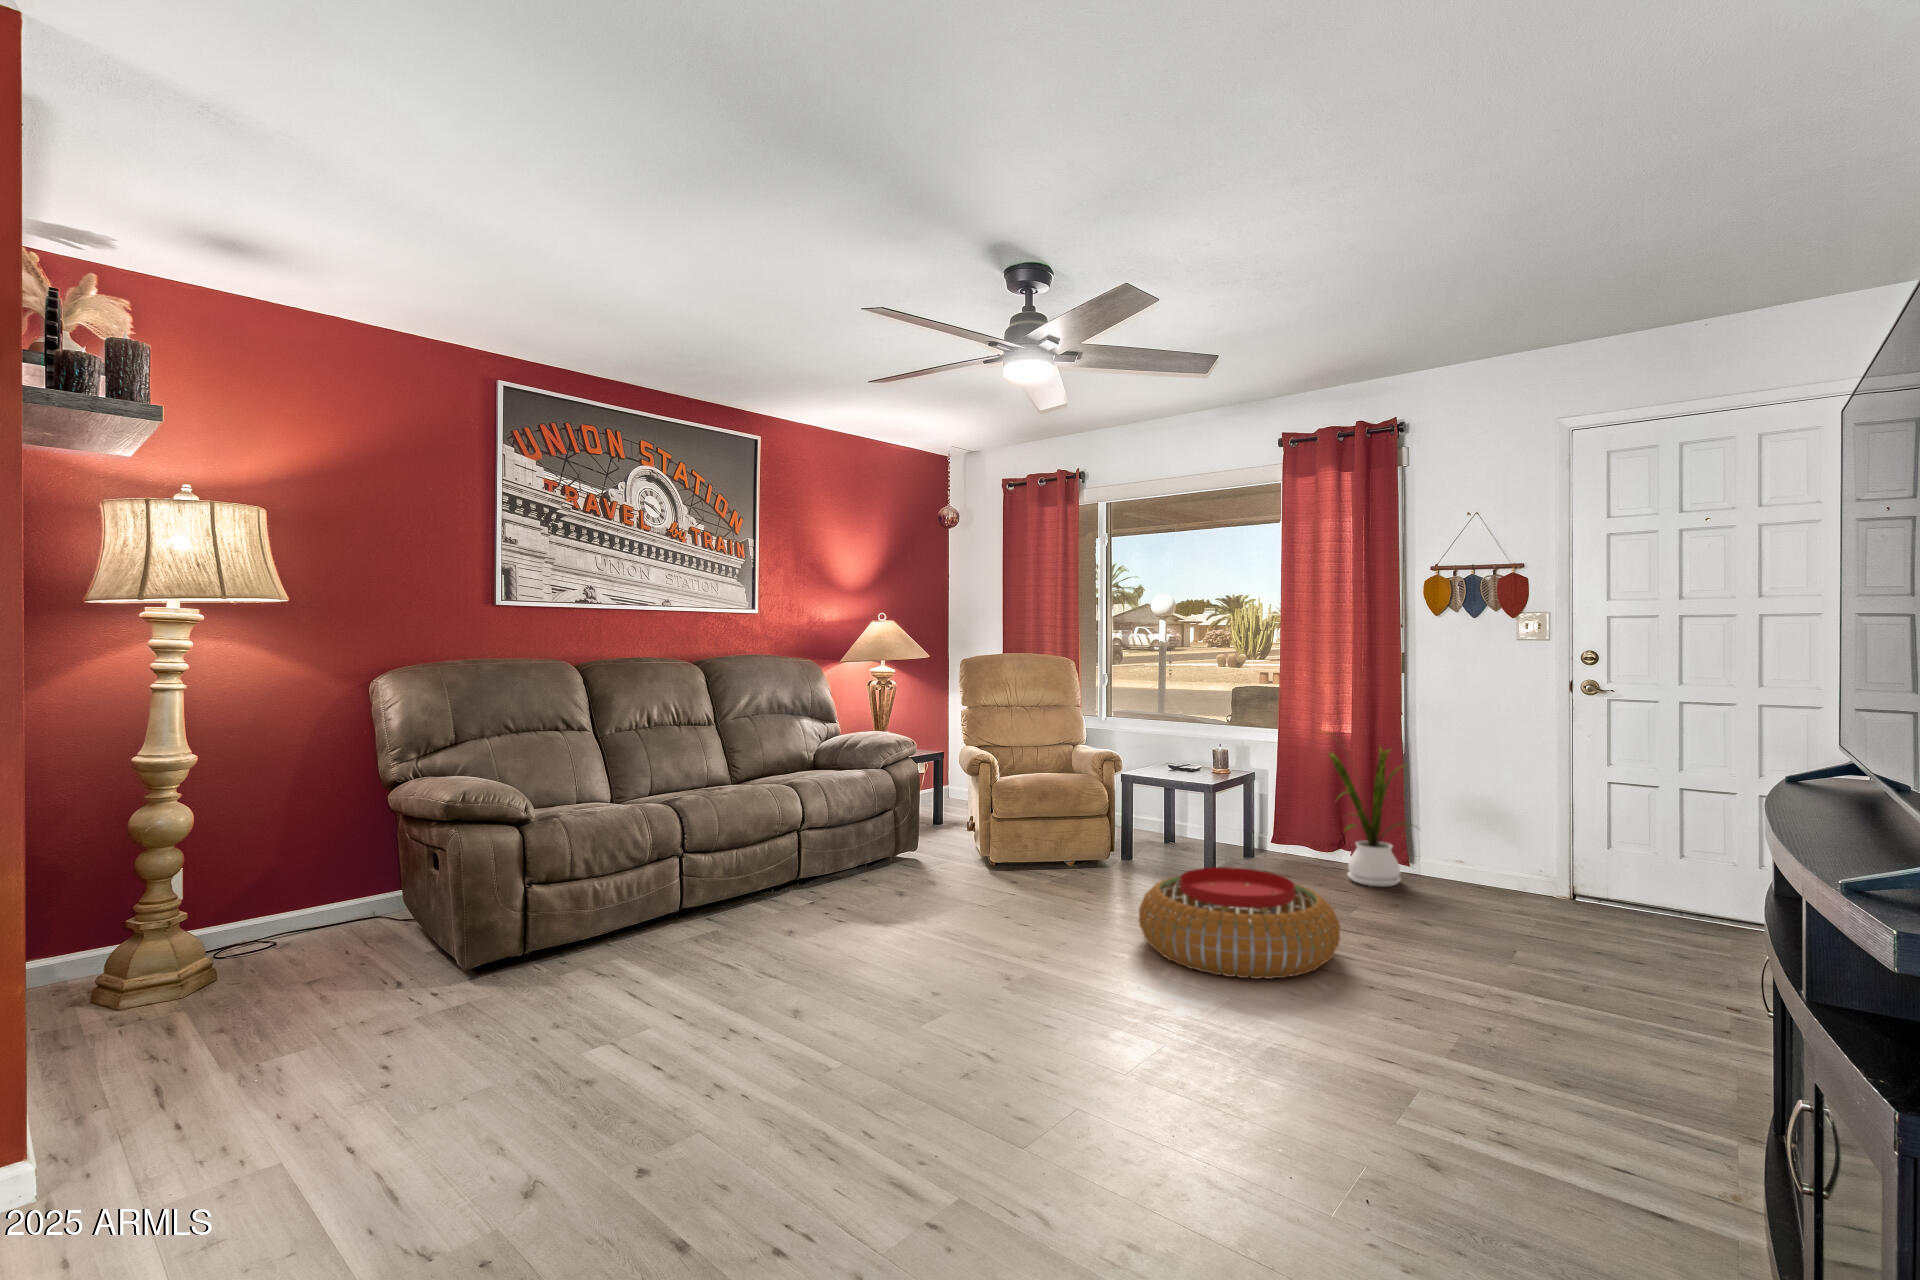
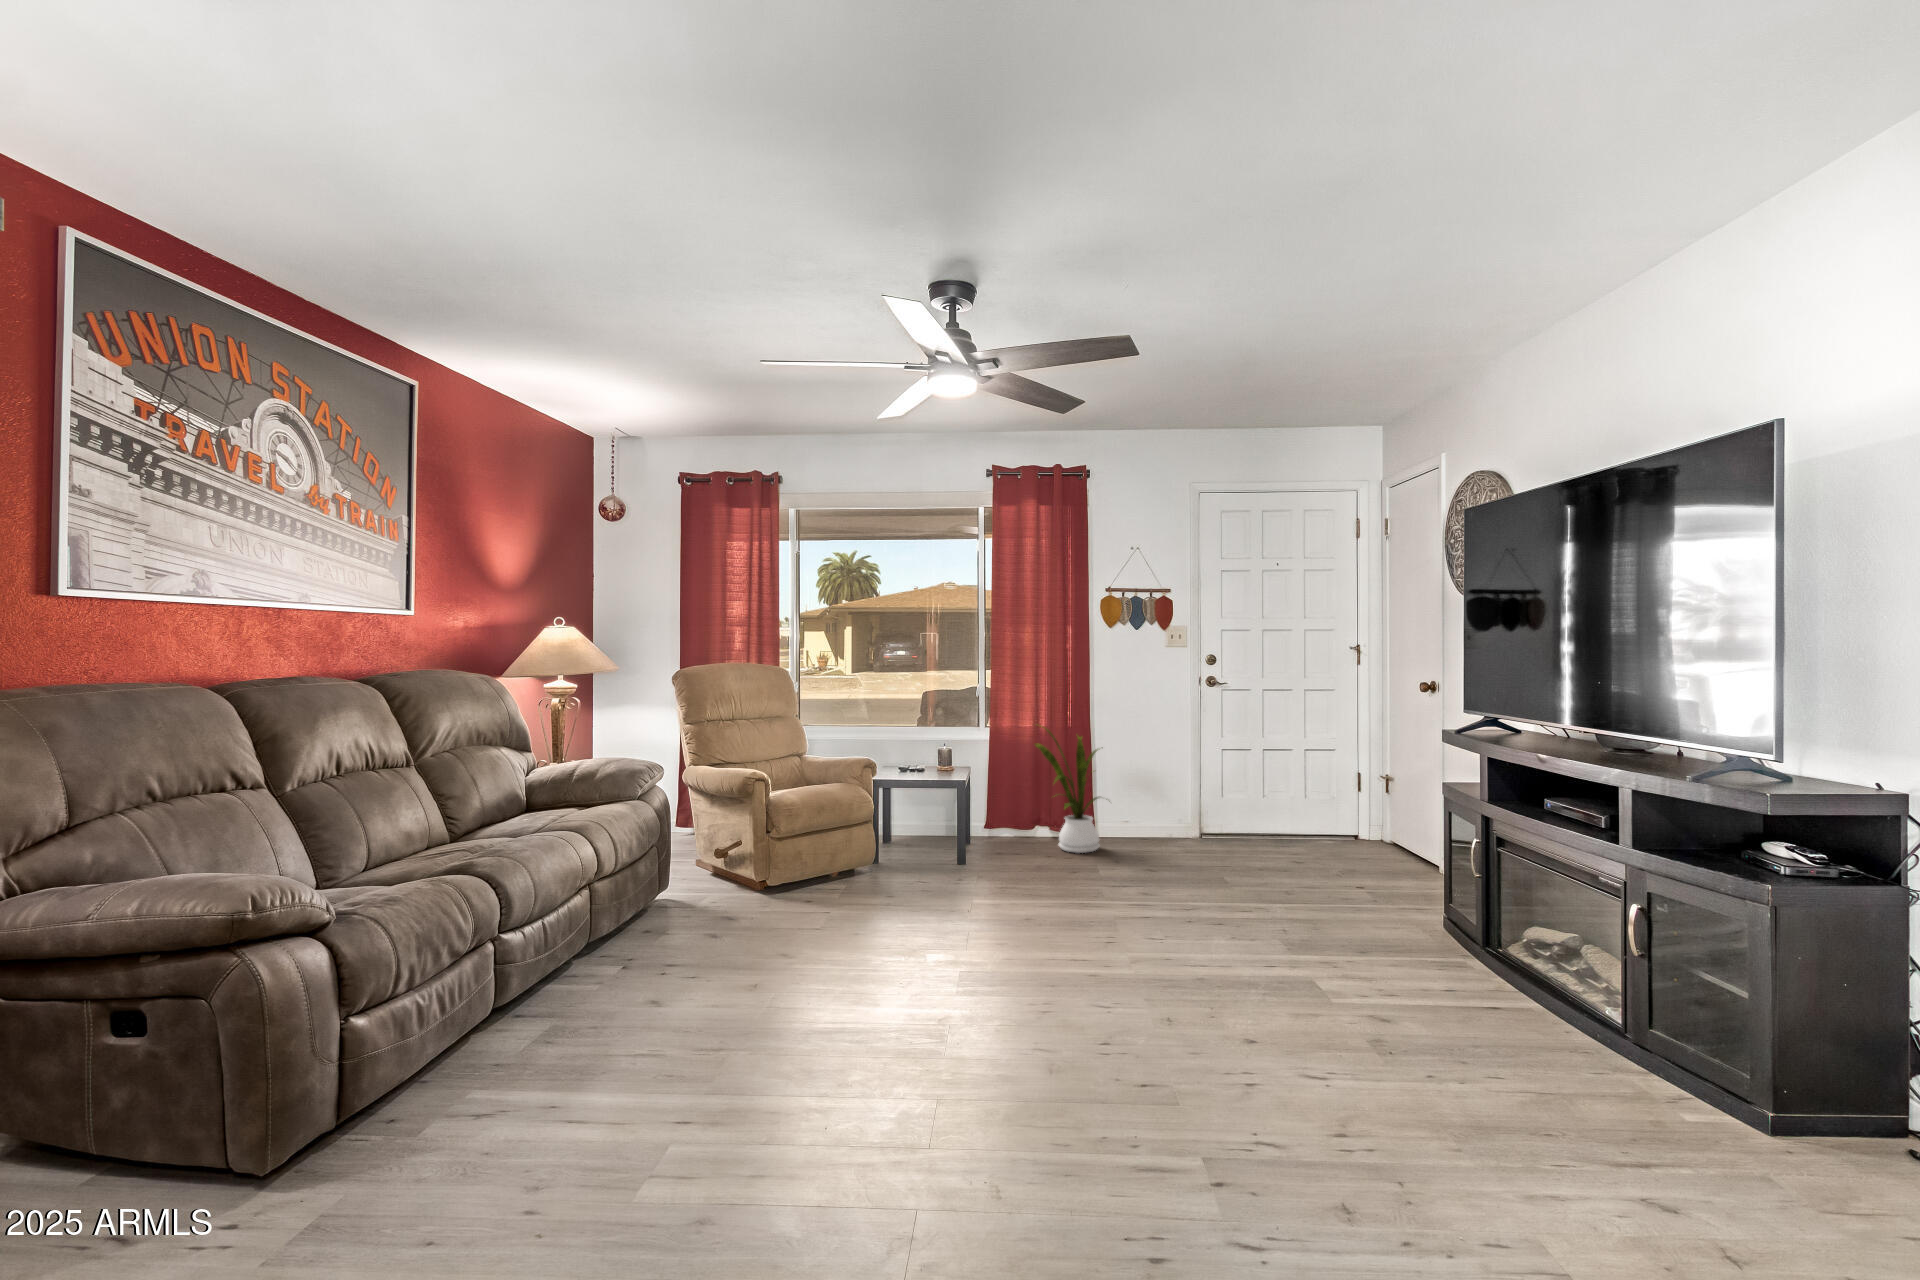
pouf: present [1139,867,1340,979] -> none [997,849,1171,945]

